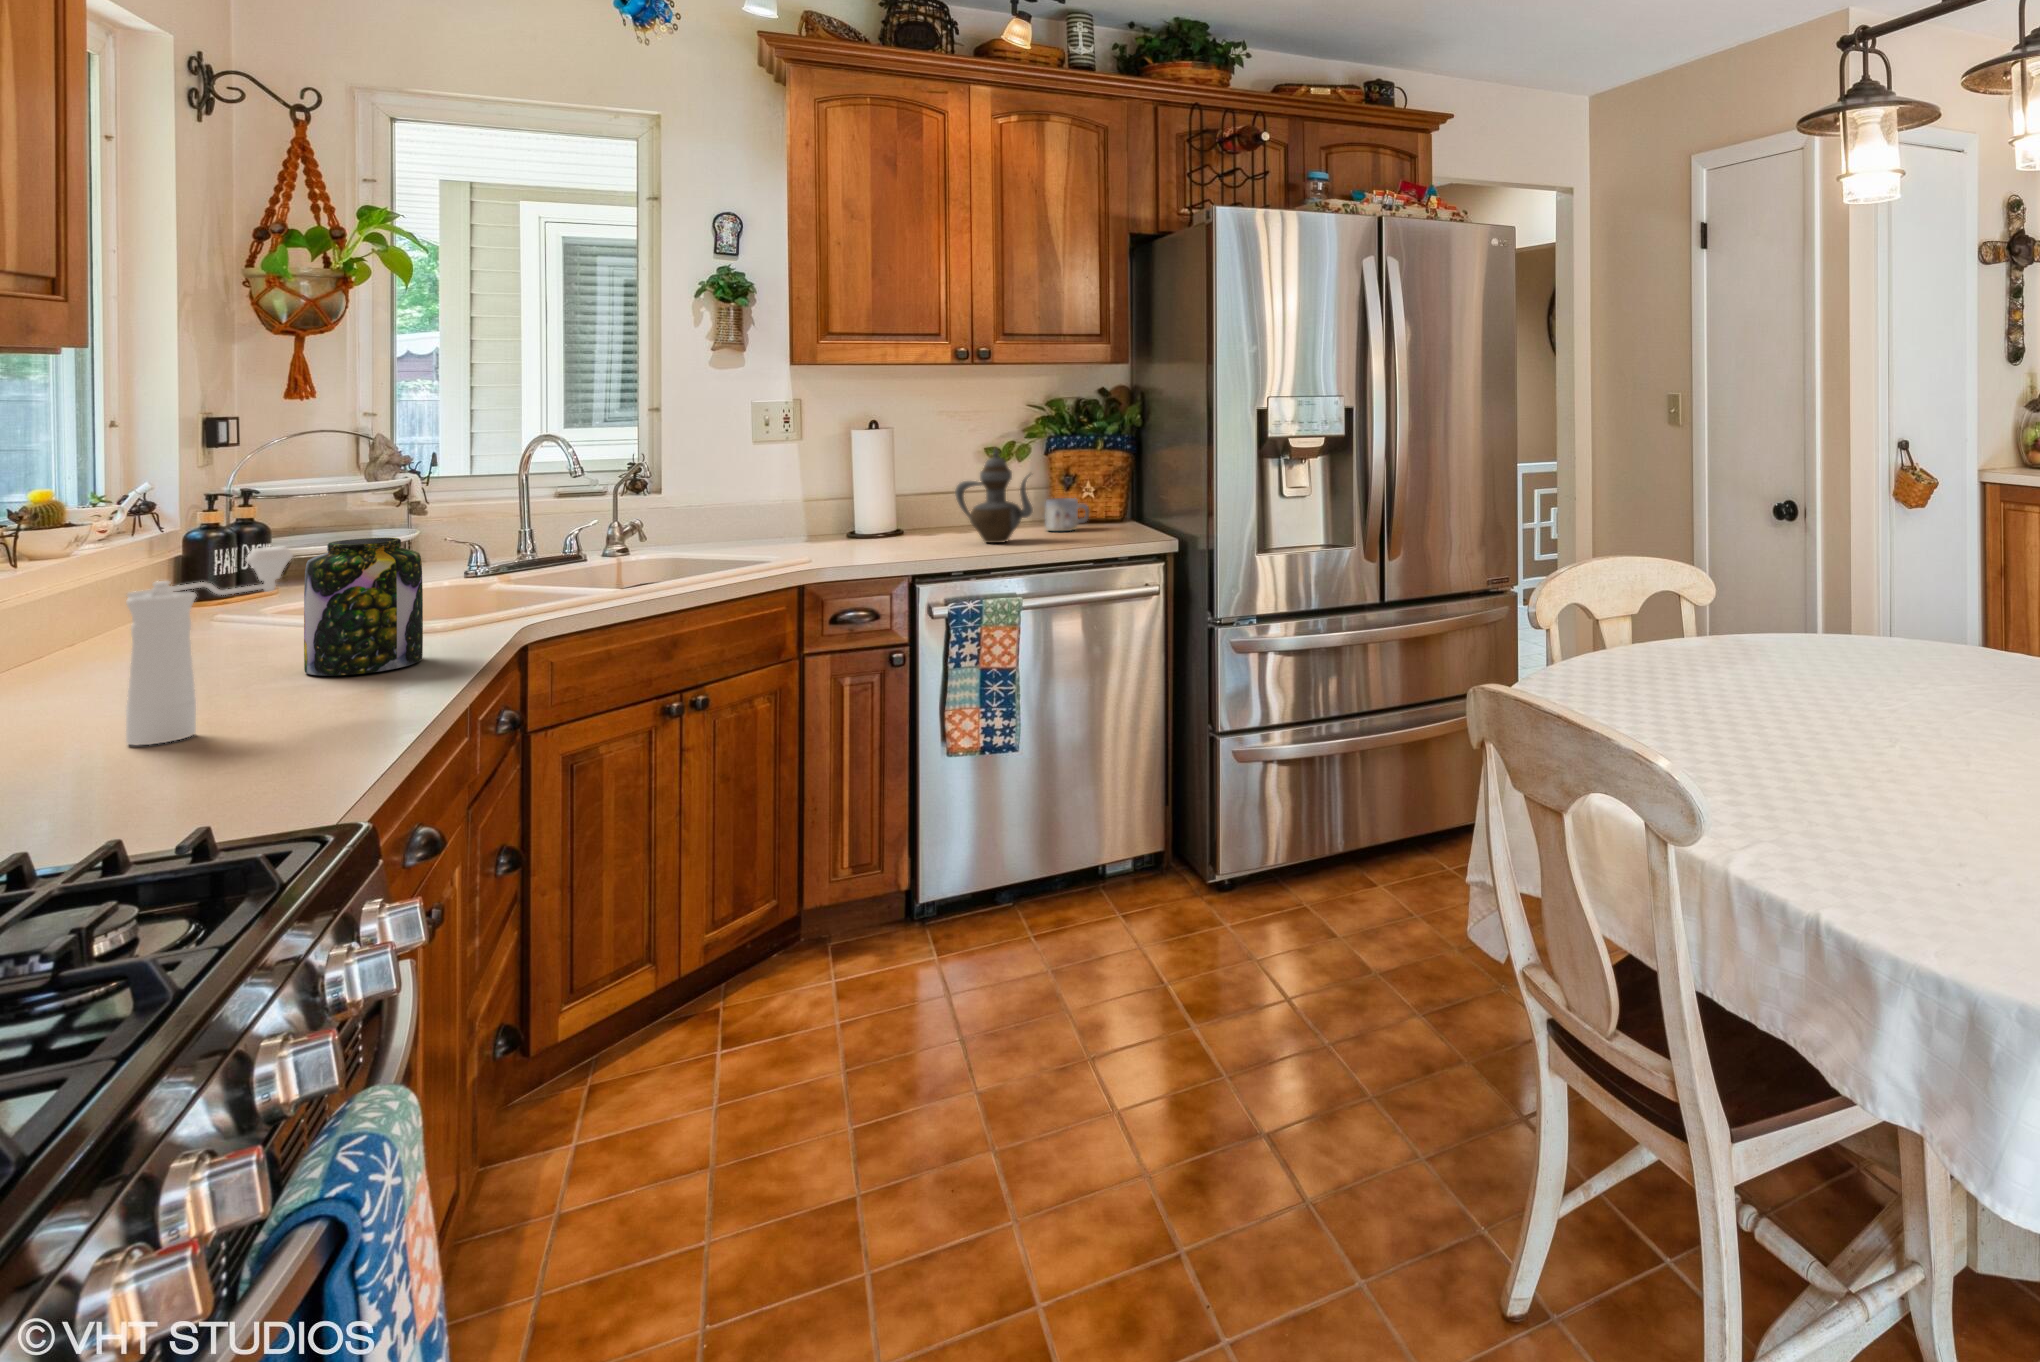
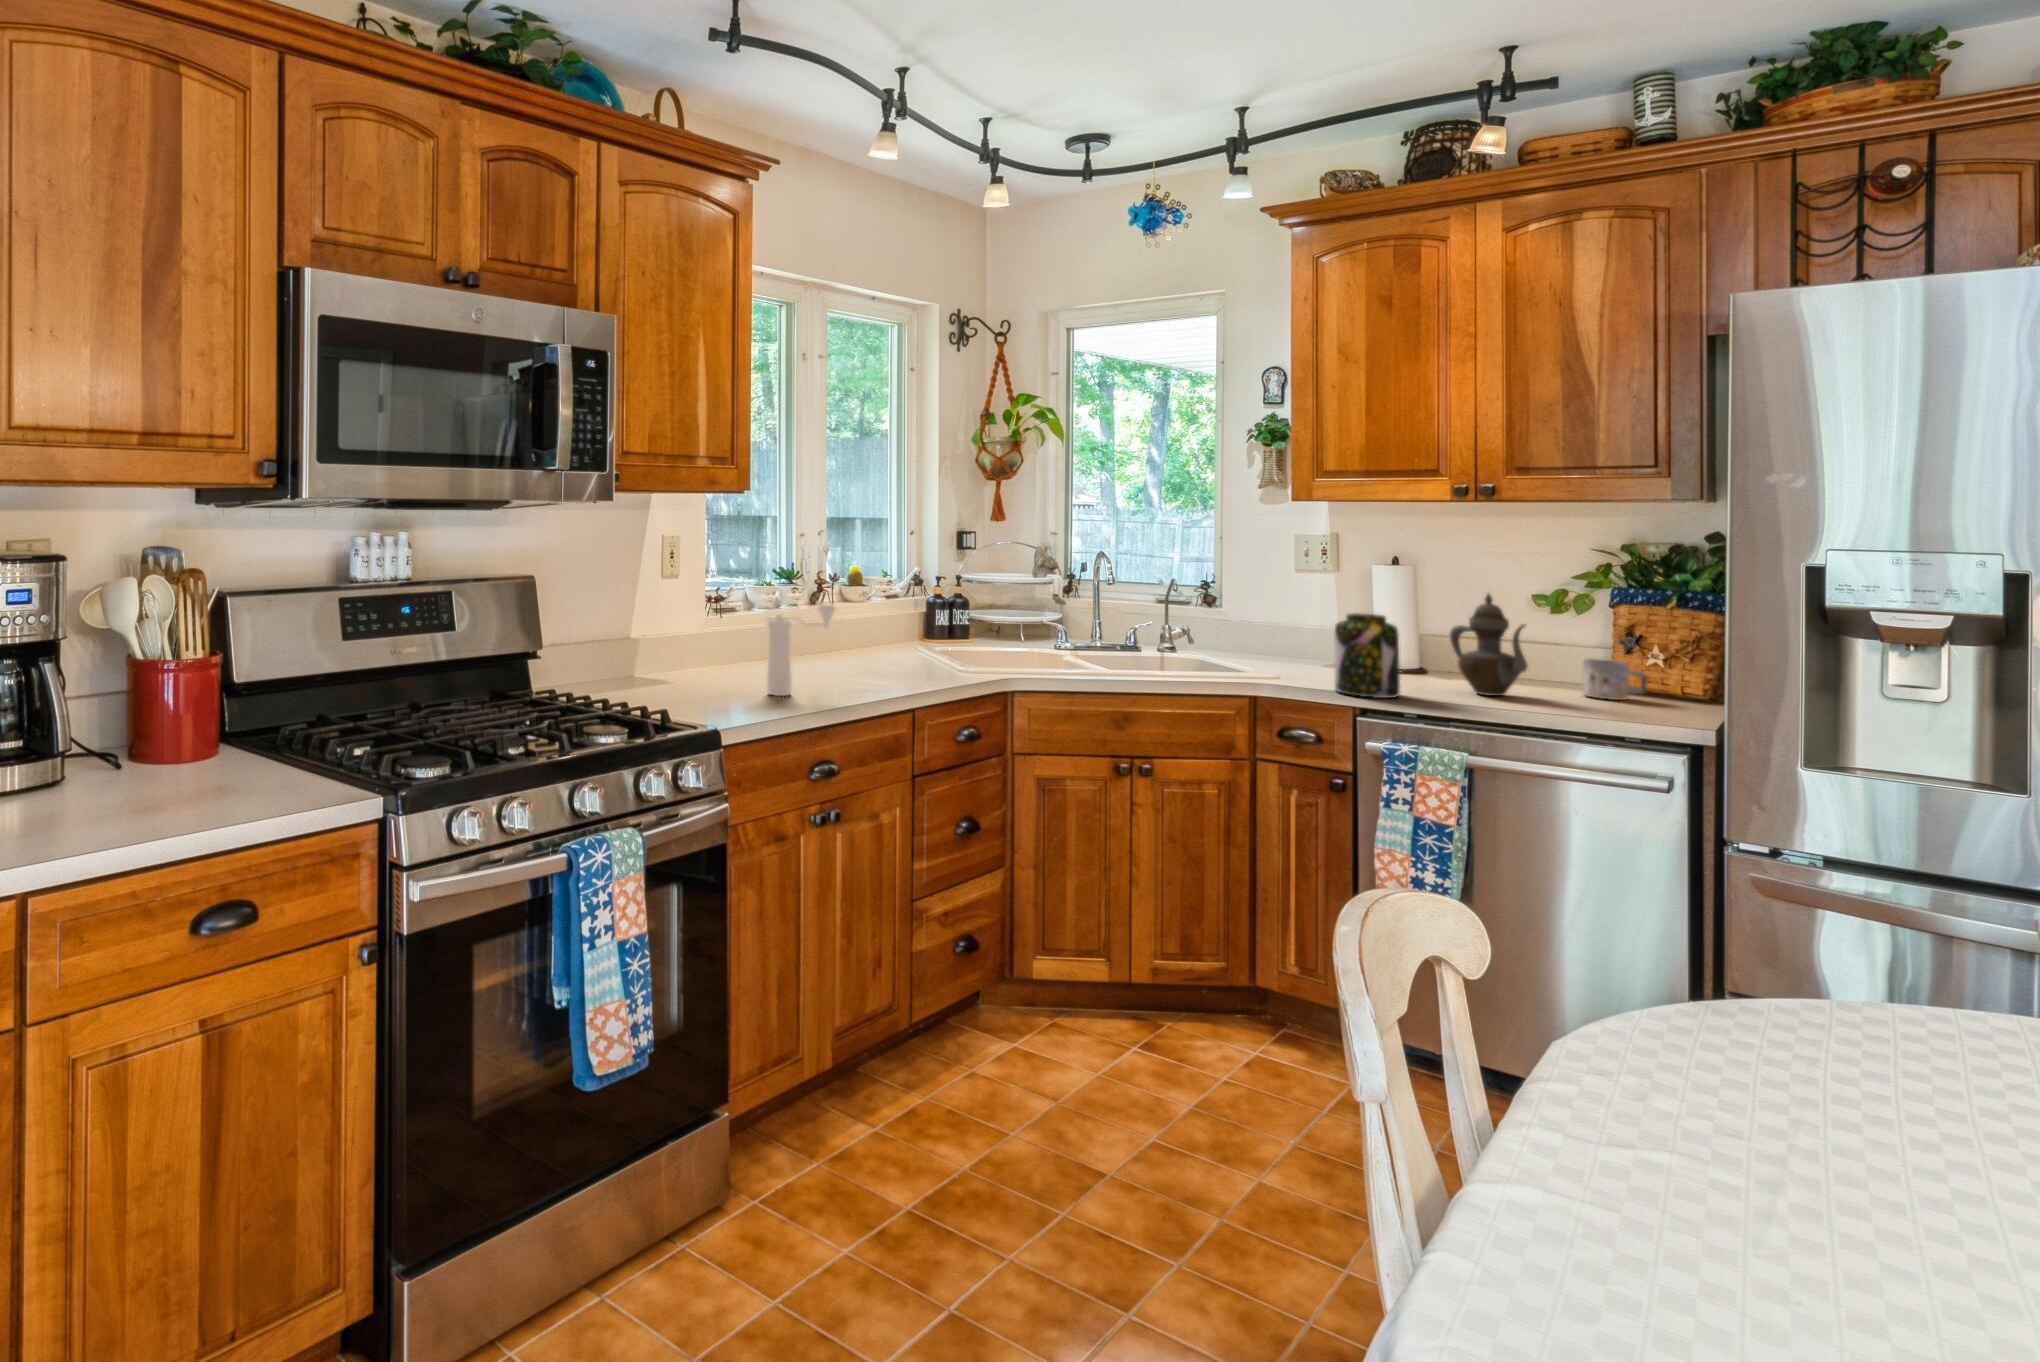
jar: present [304,538,423,676] -> present [1334,613,1400,698]

